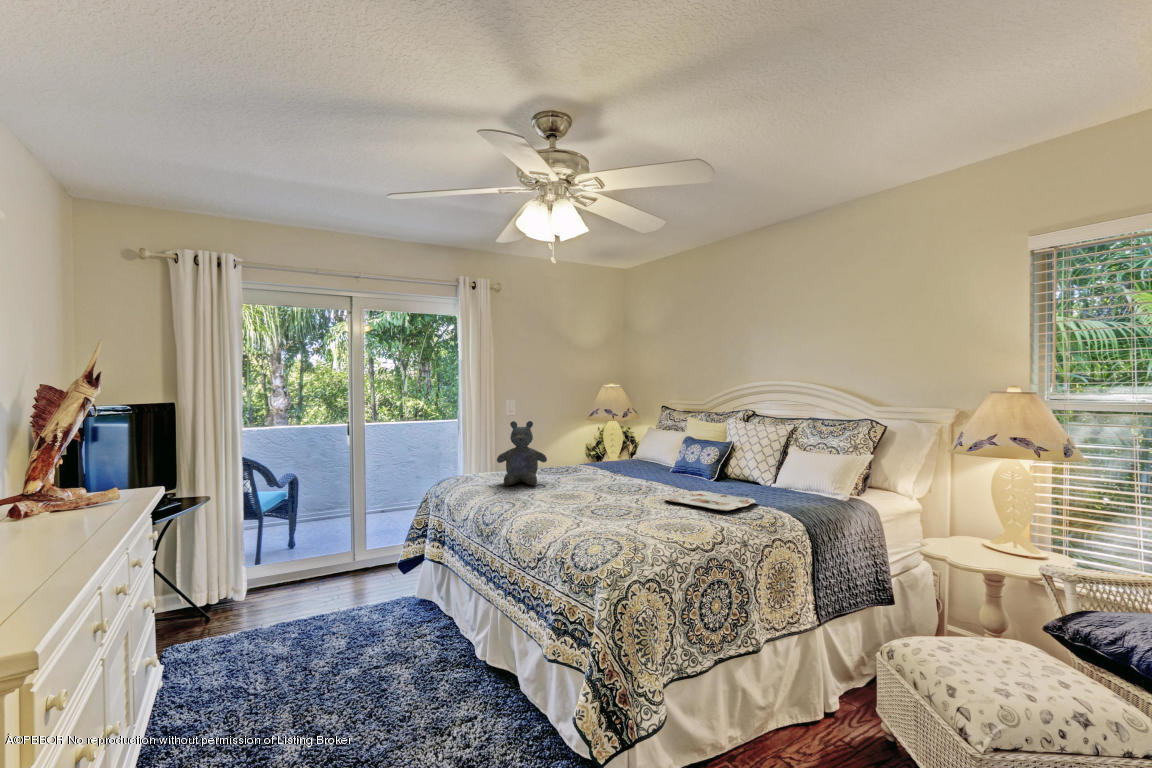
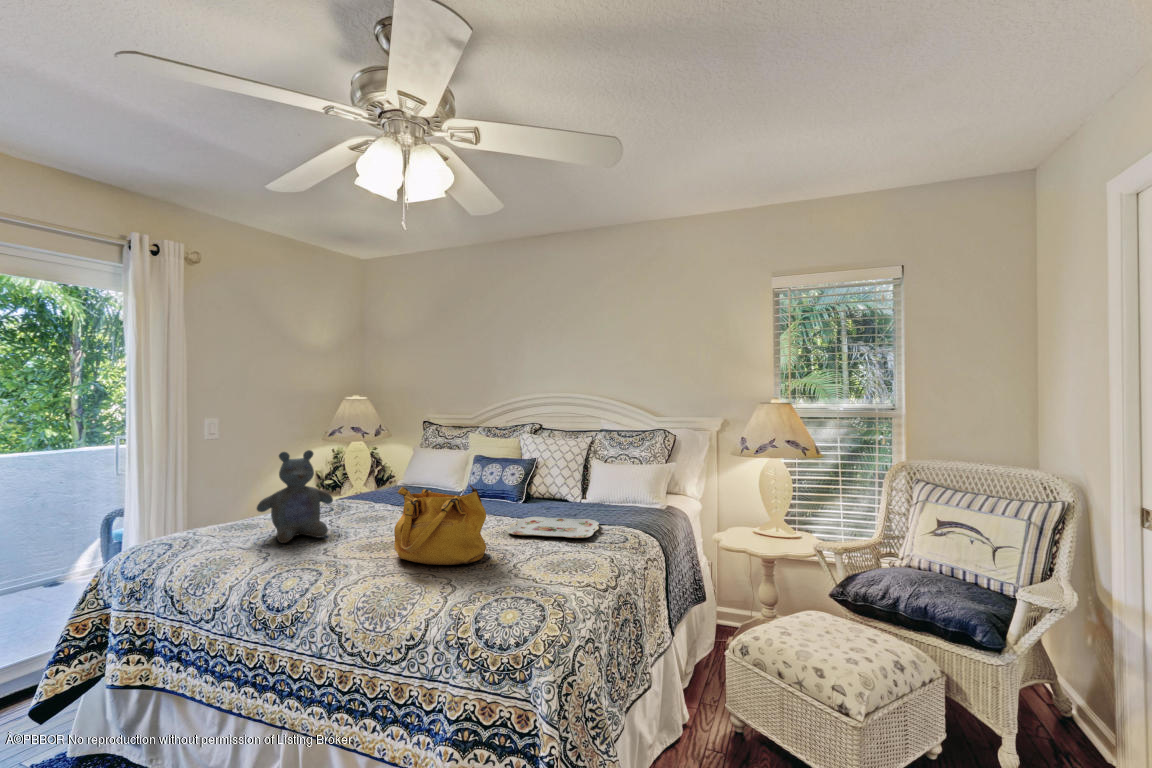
handbag: none [558,449,629,513] -> present [394,485,486,565]

